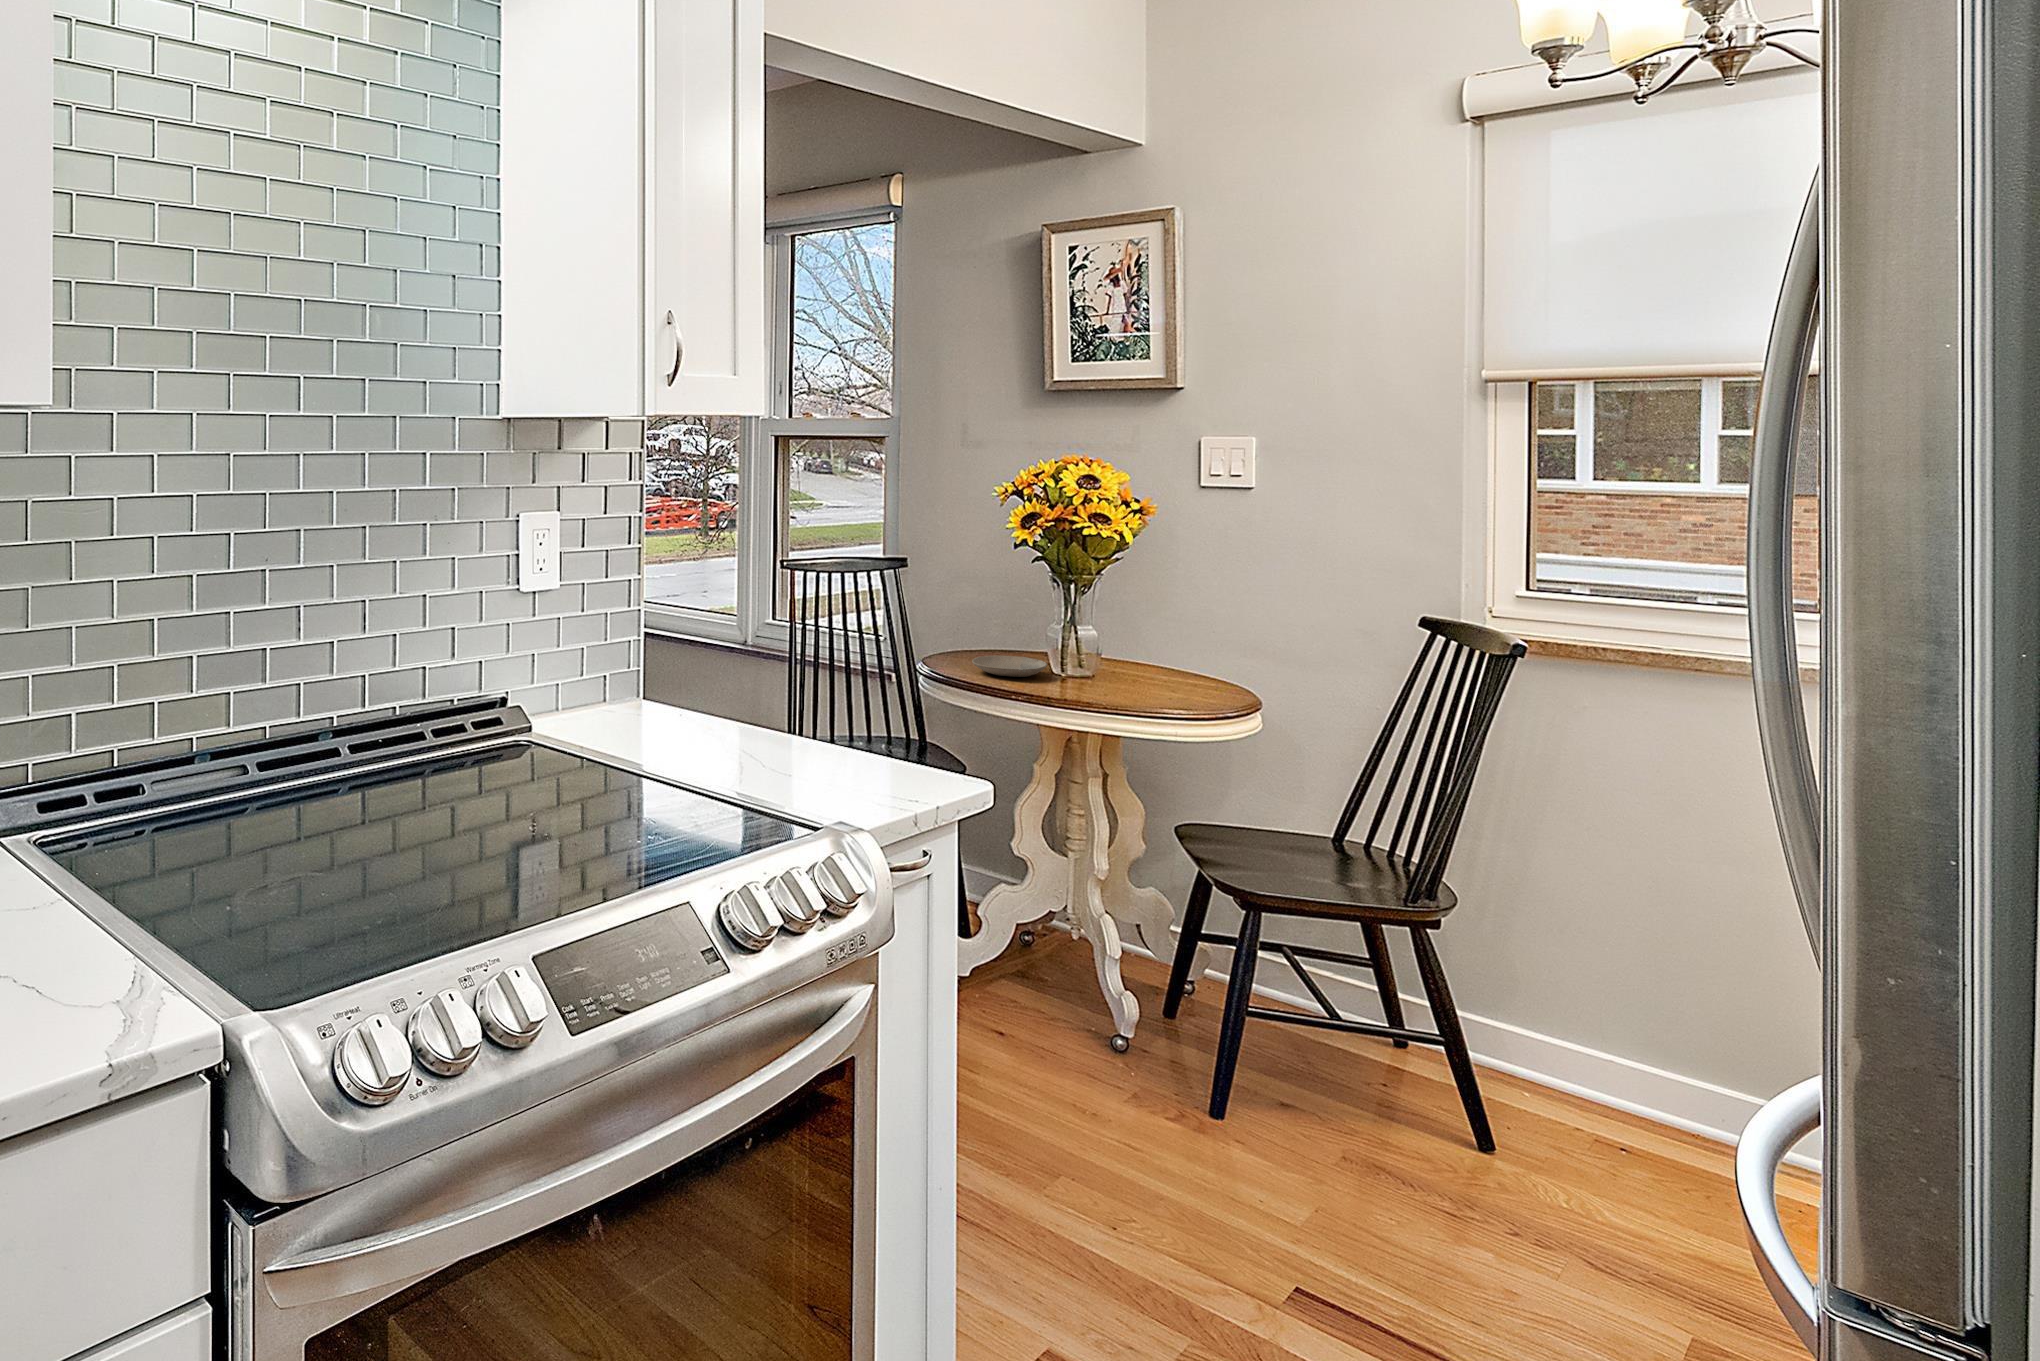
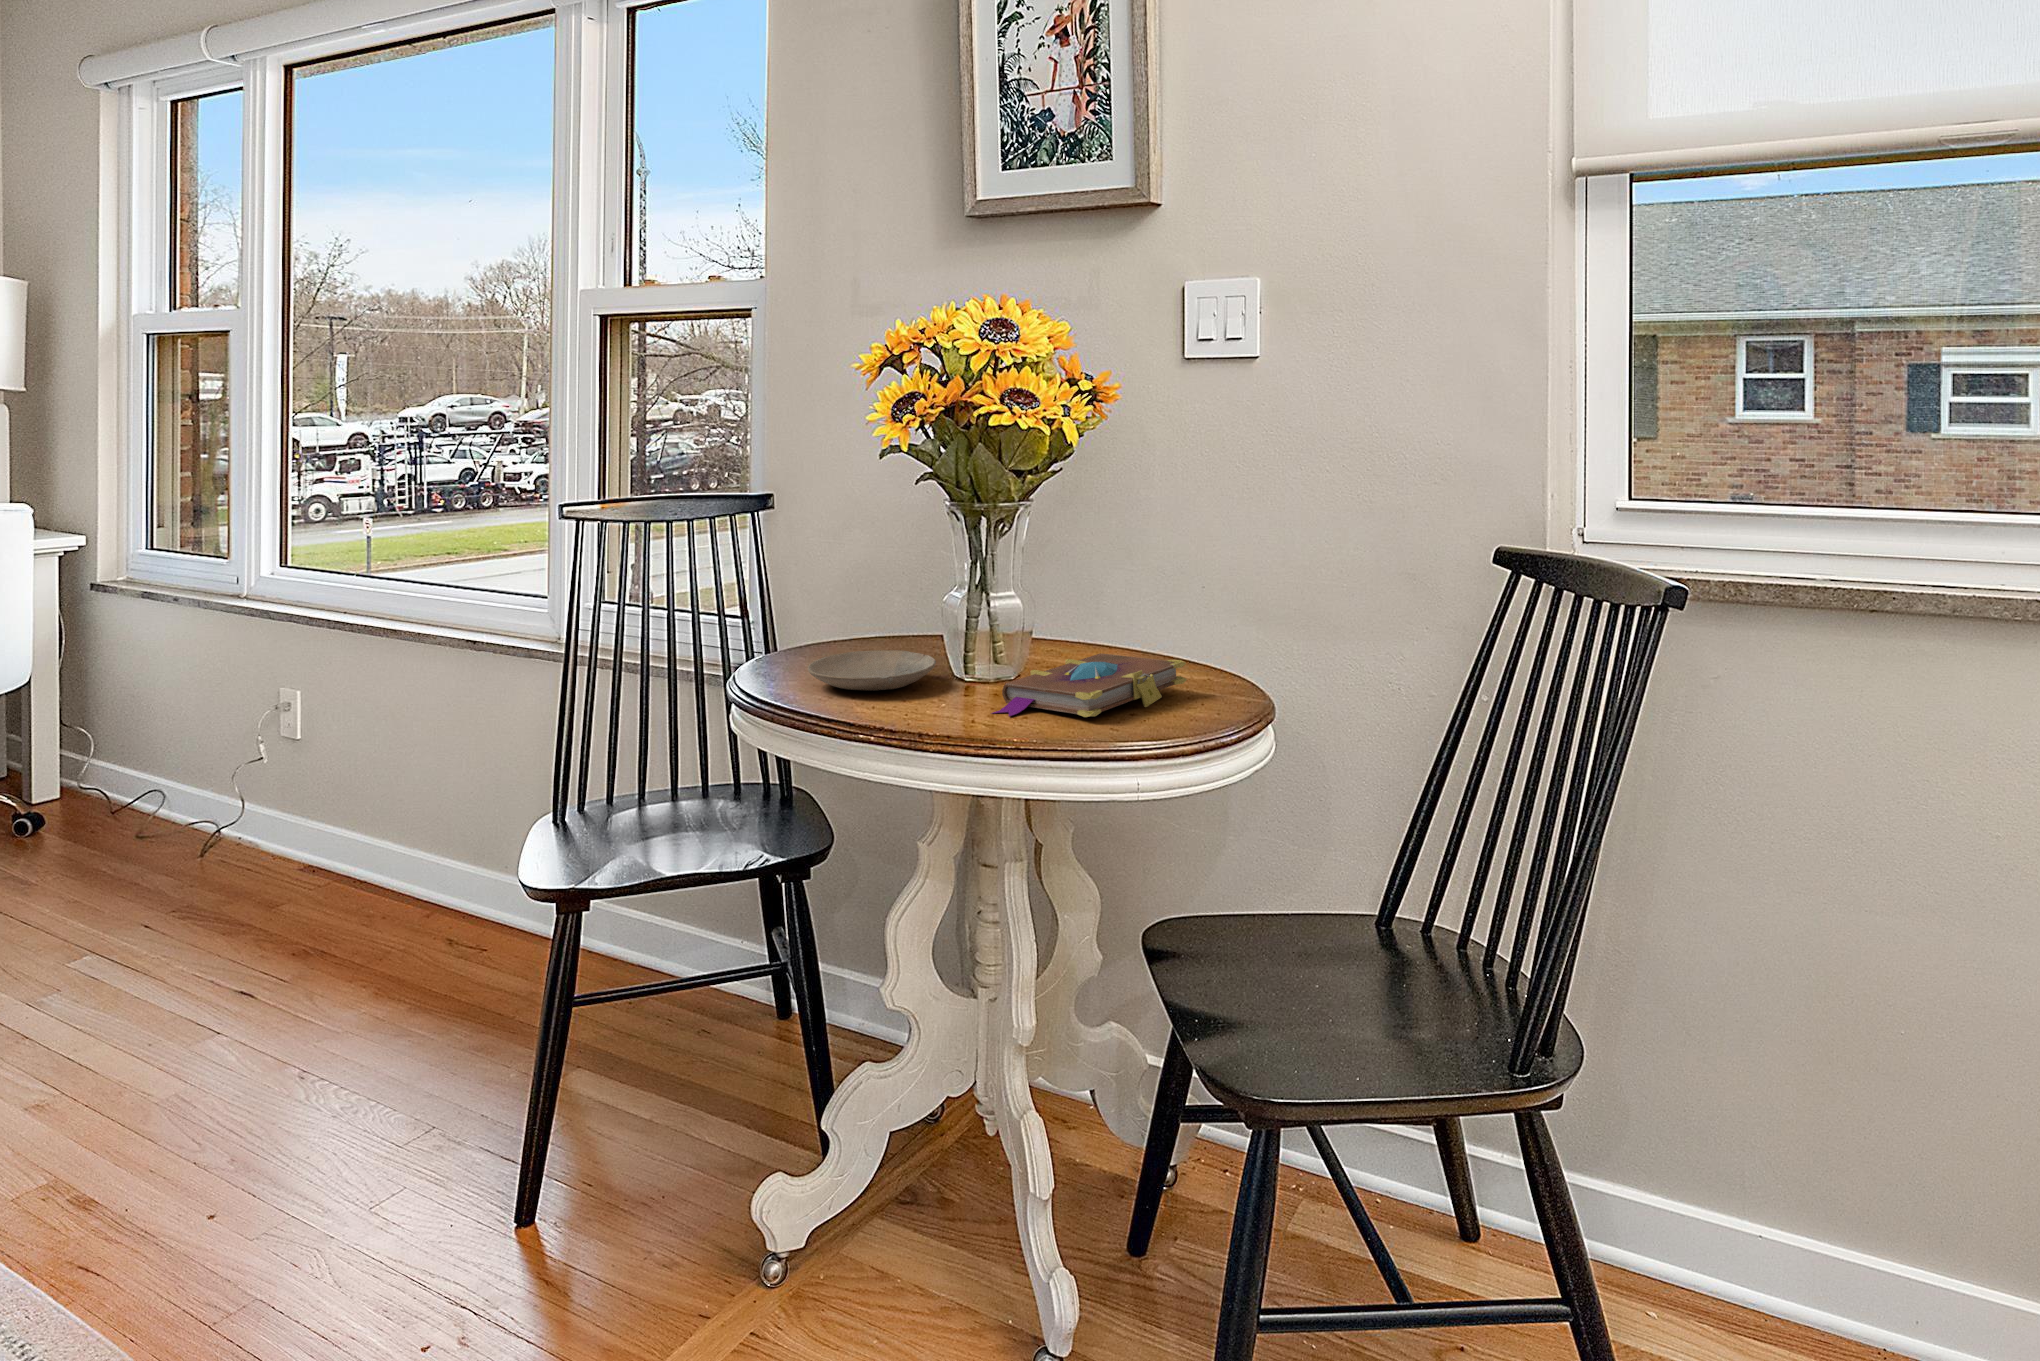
book: none [1087,666,1205,698] -> present [993,653,1187,717]

